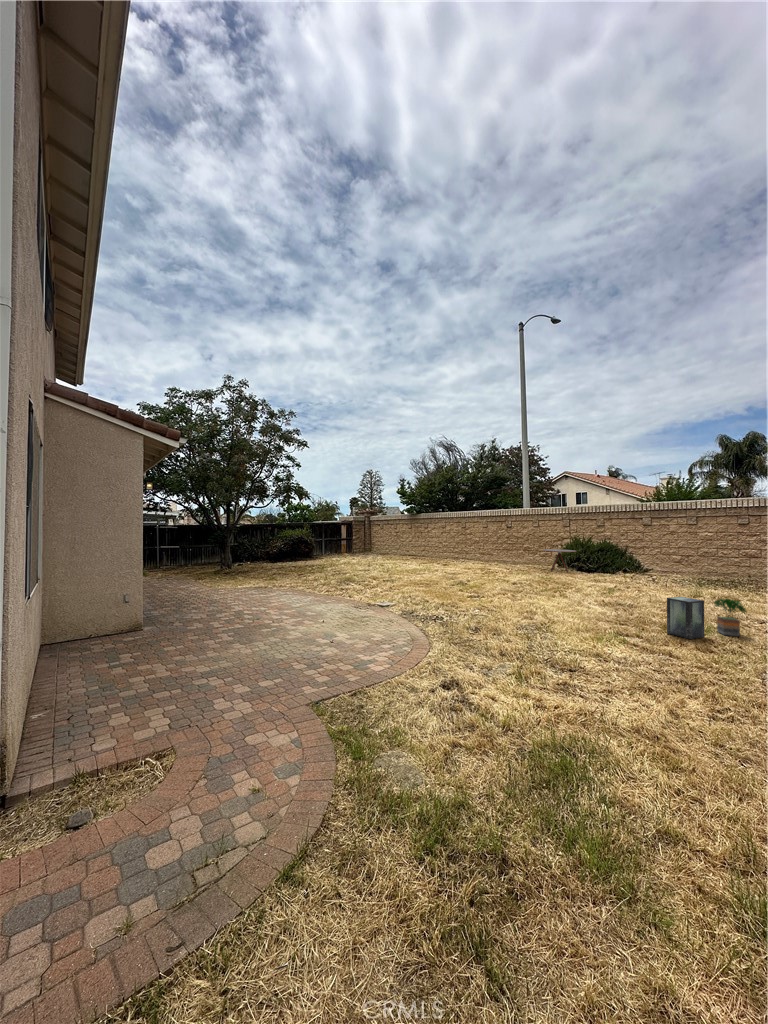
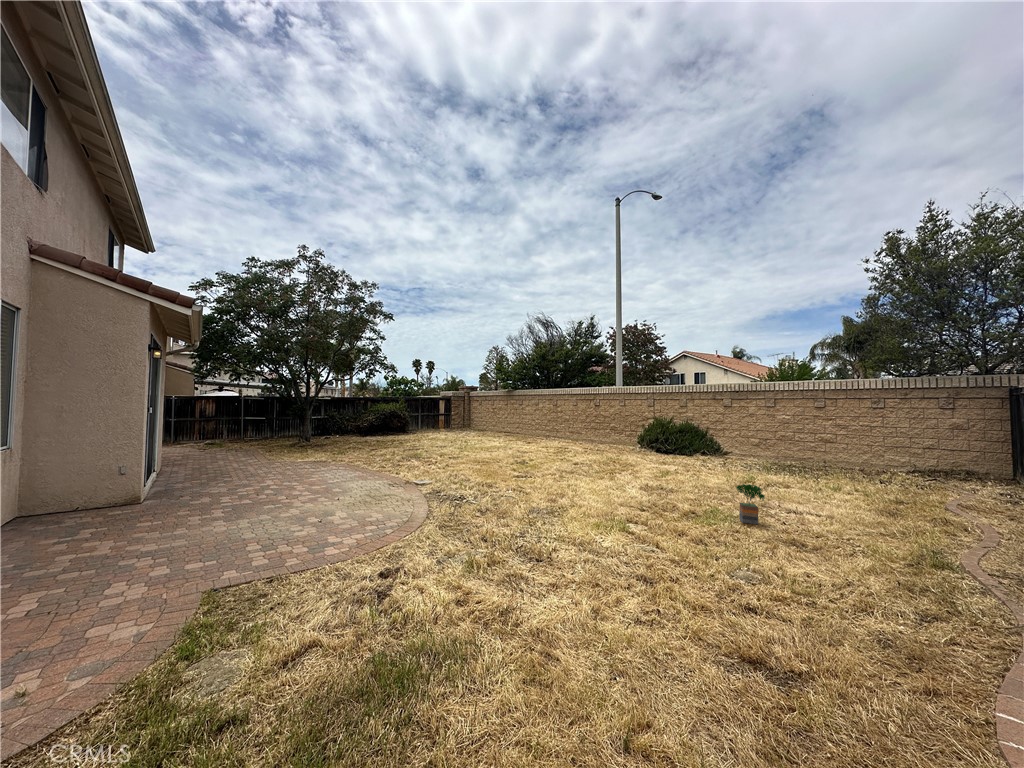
round table: present [543,549,576,572] -> none [622,429,655,453]
storage box: present [667,597,704,639] -> none [685,481,721,526]

